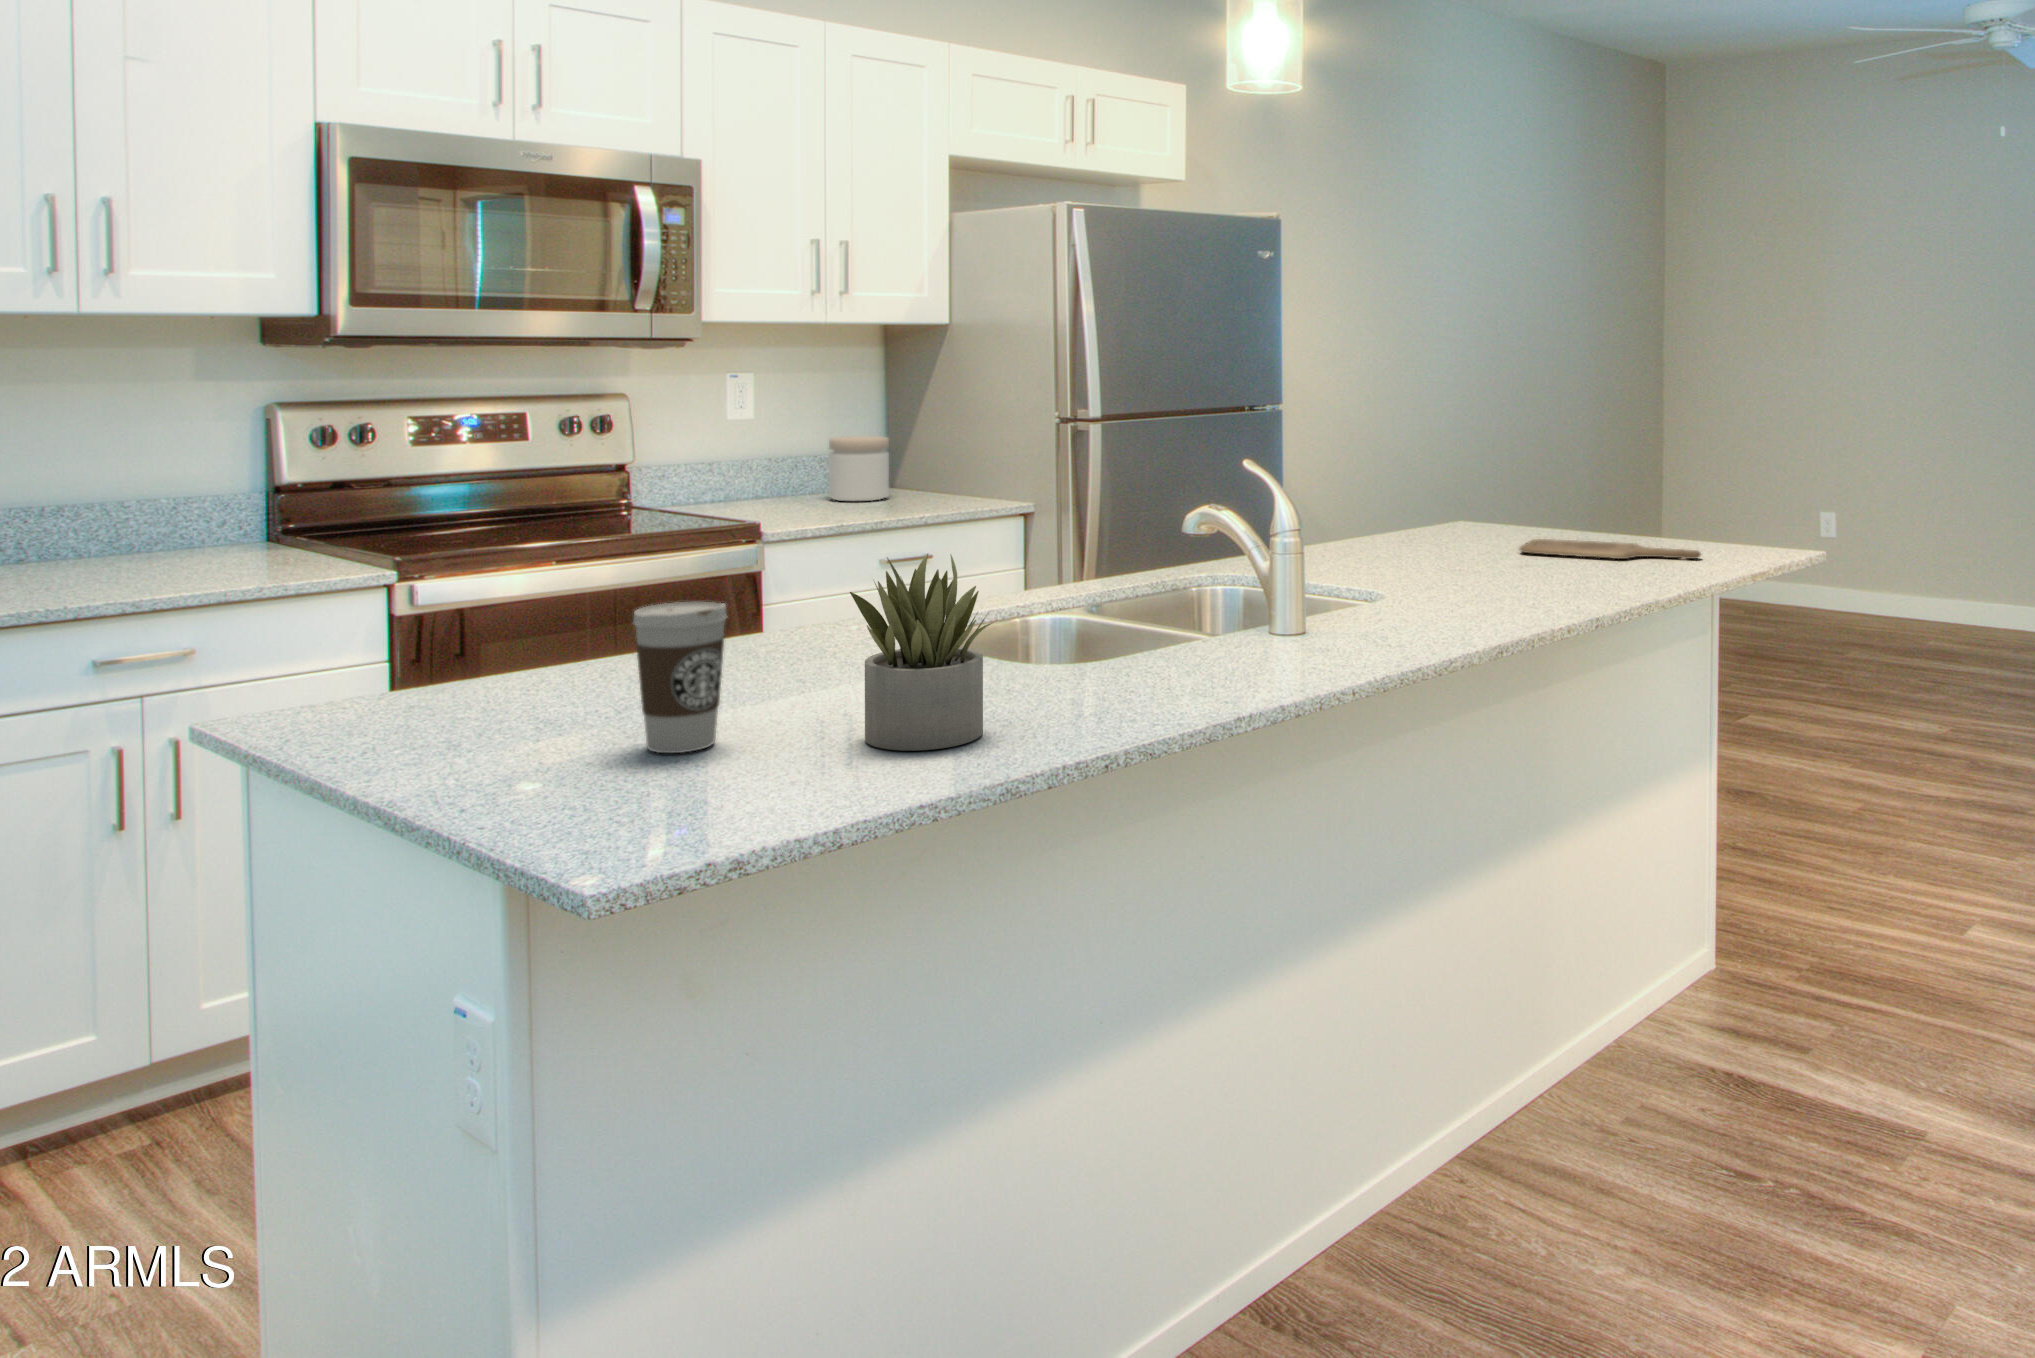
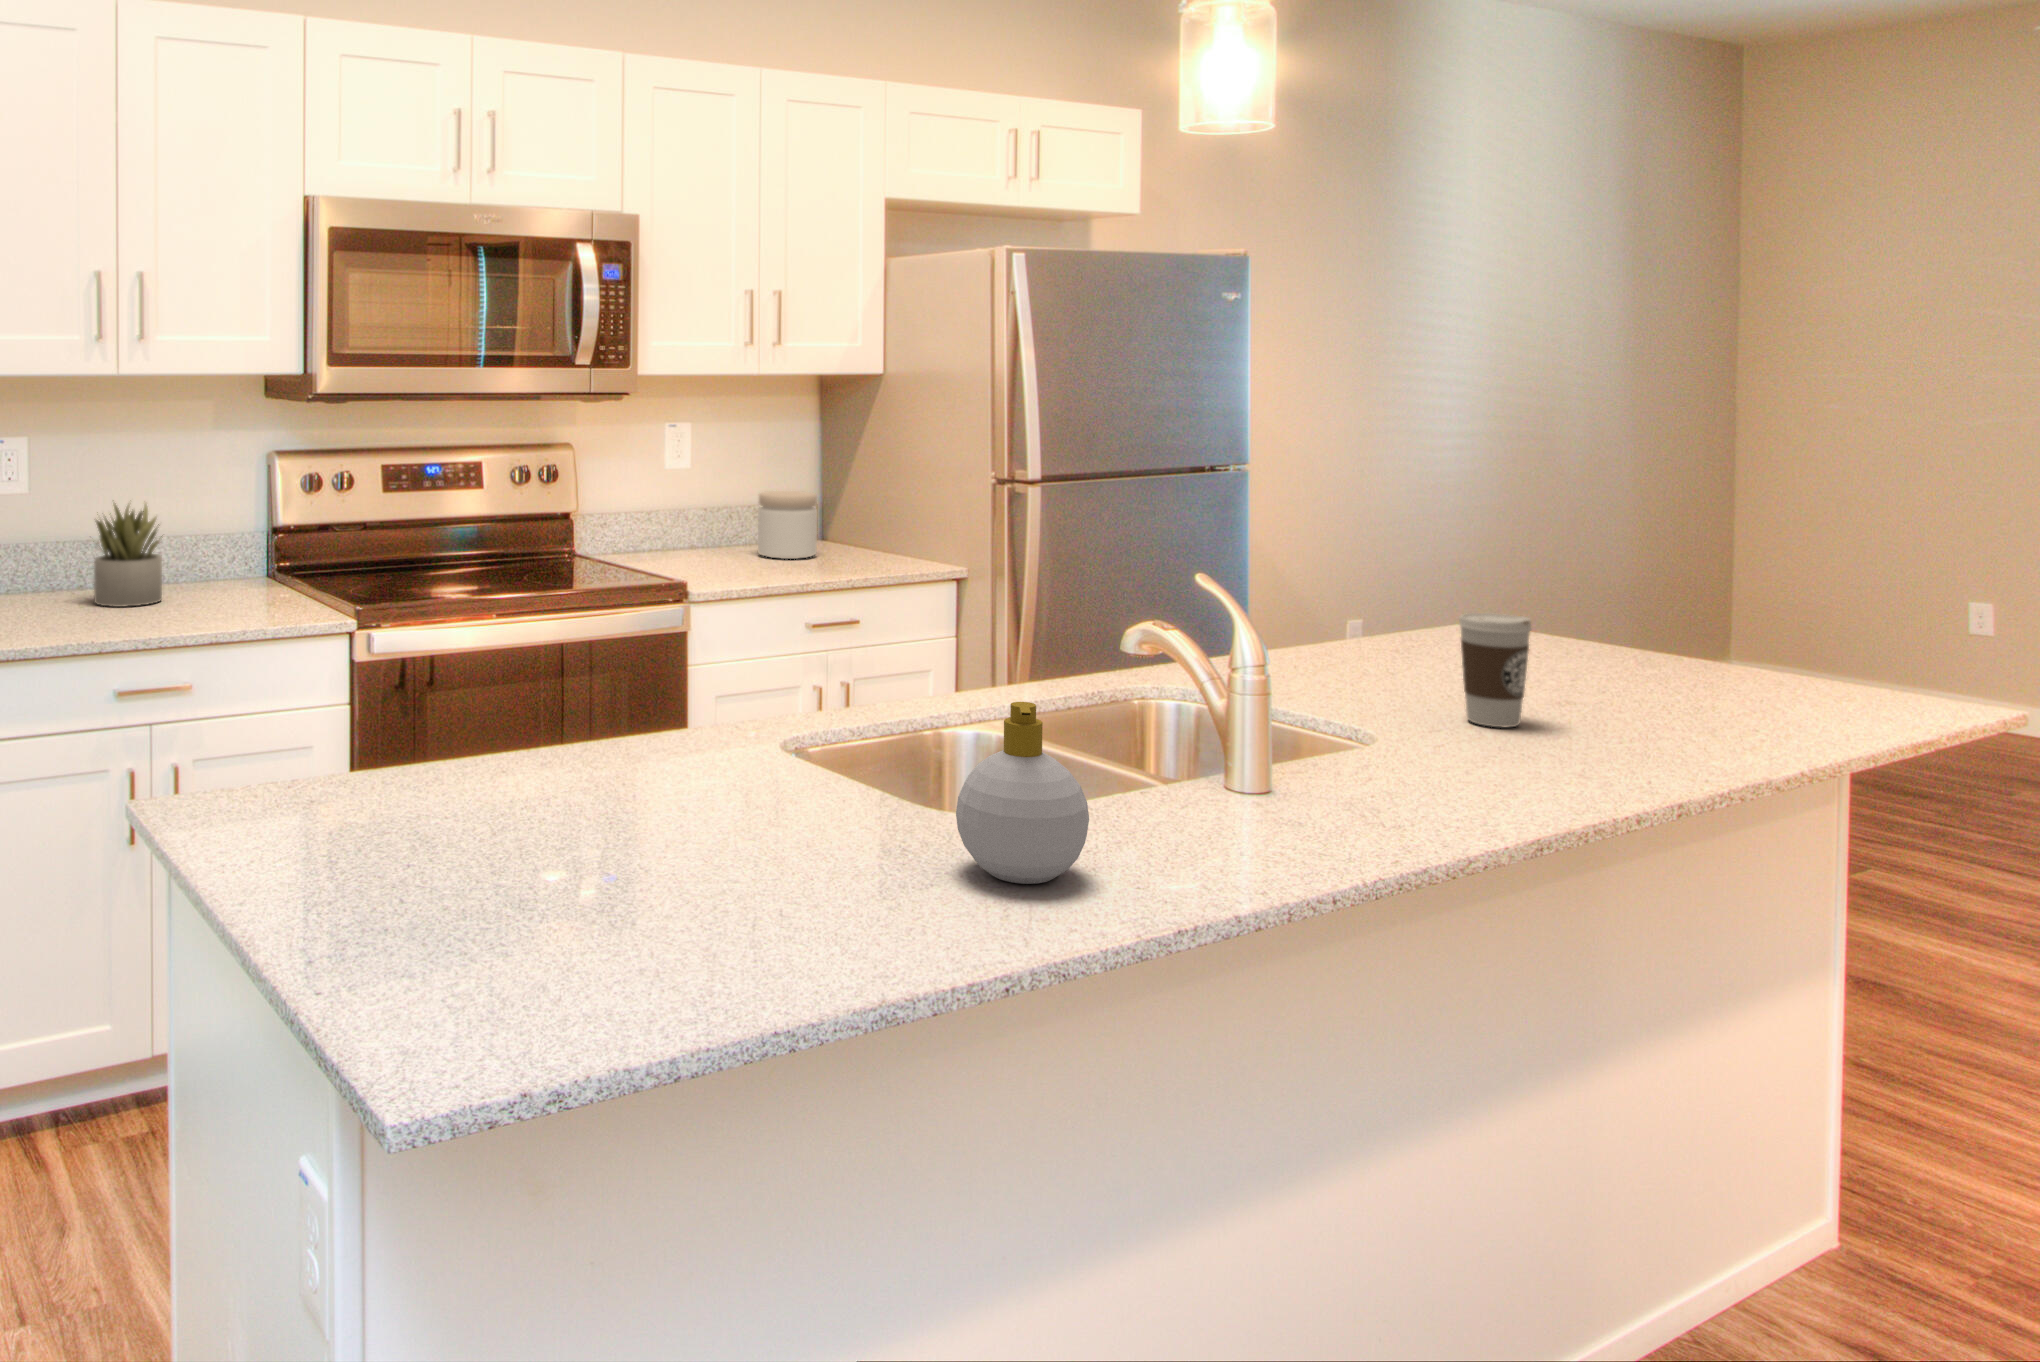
cutting board: present [1520,539,1701,559] -> none [1557,666,1834,715]
succulent plant: present [850,554,992,751] -> present [94,504,162,607]
soap bottle: none [1053,555,1162,701] -> present [956,702,1089,884]
coffee cup: present [633,602,728,753] -> present [1459,613,1531,728]

